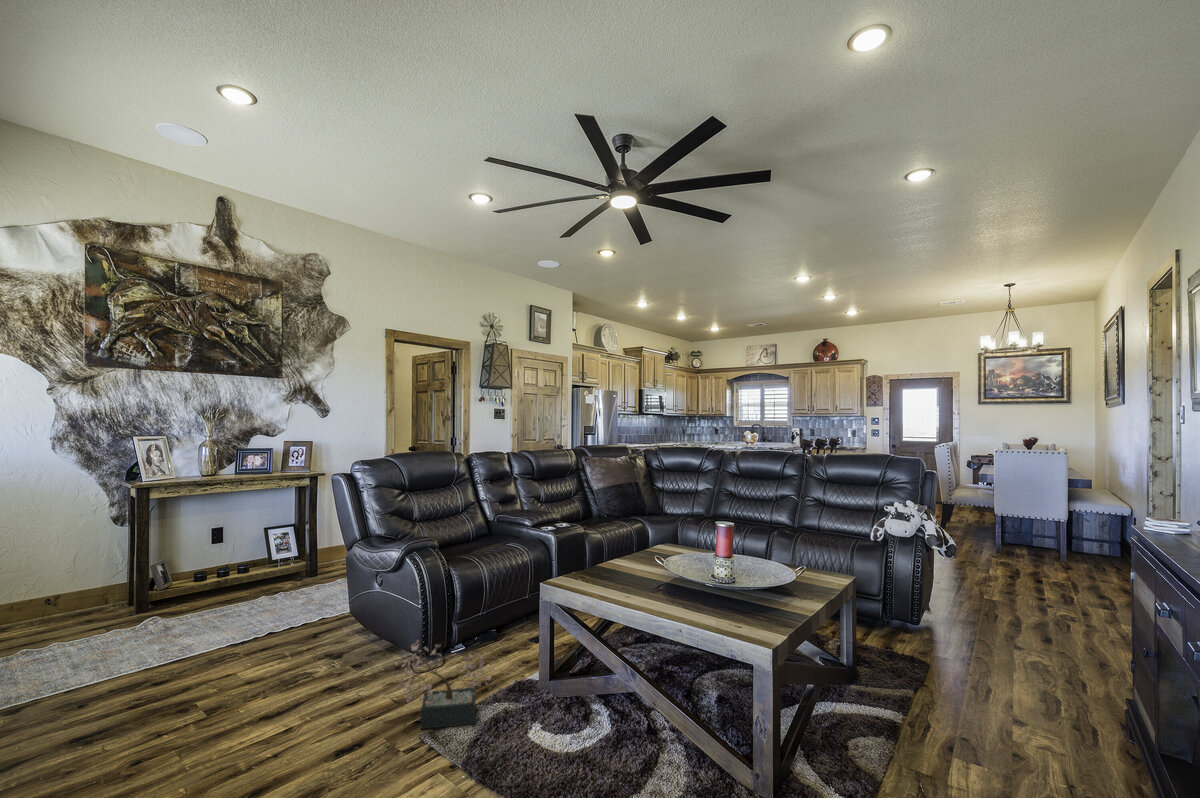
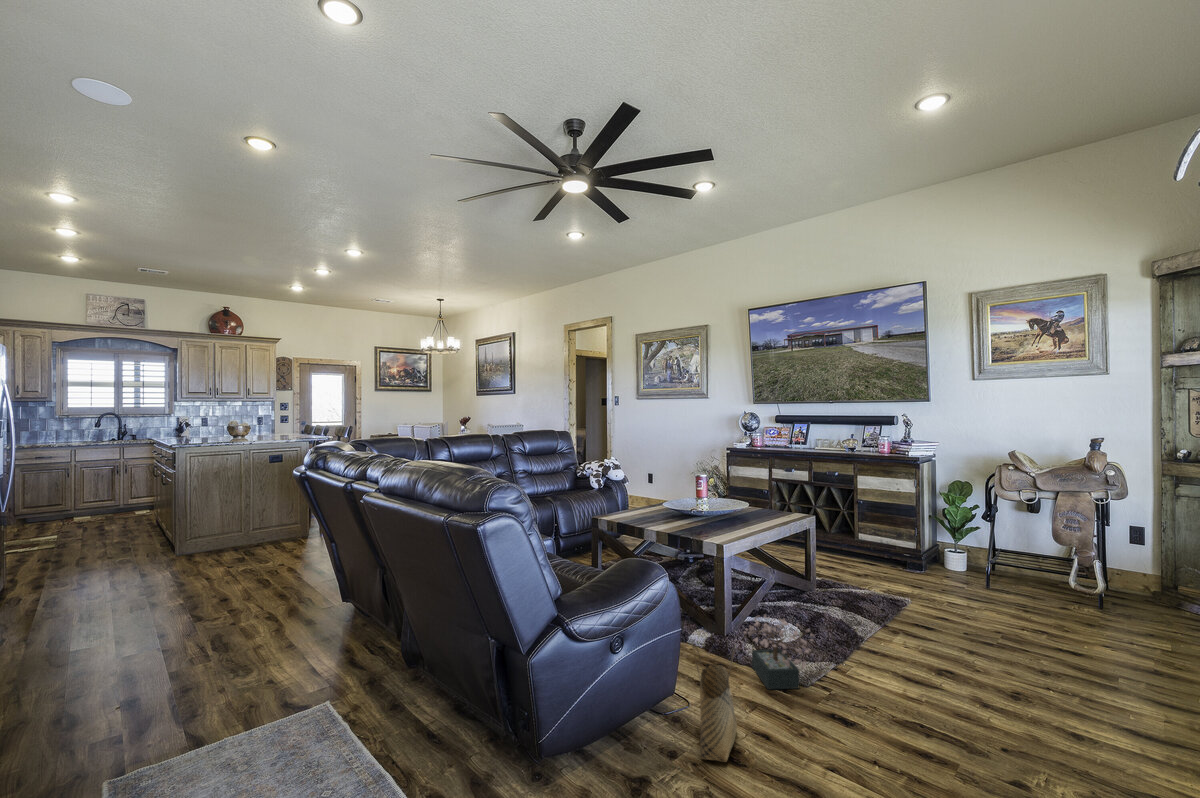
woven basket: none [318,601,378,689] -> present [693,644,737,762]

